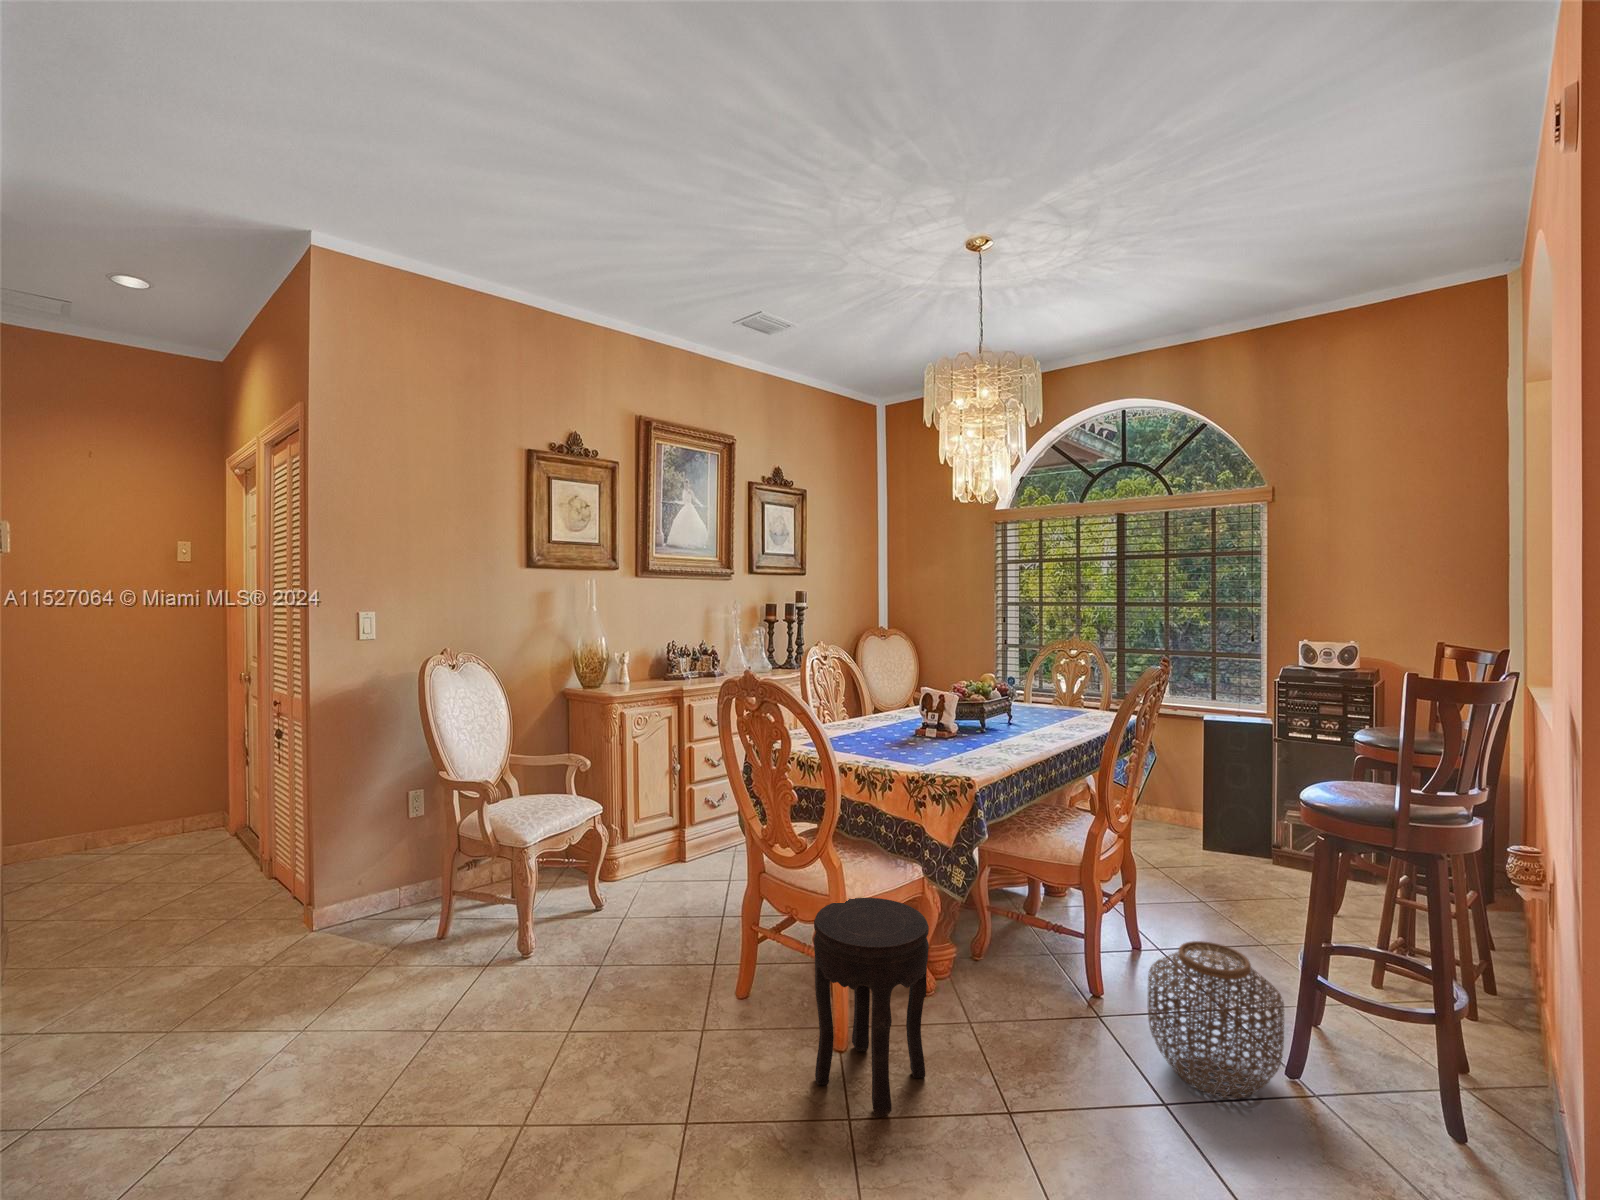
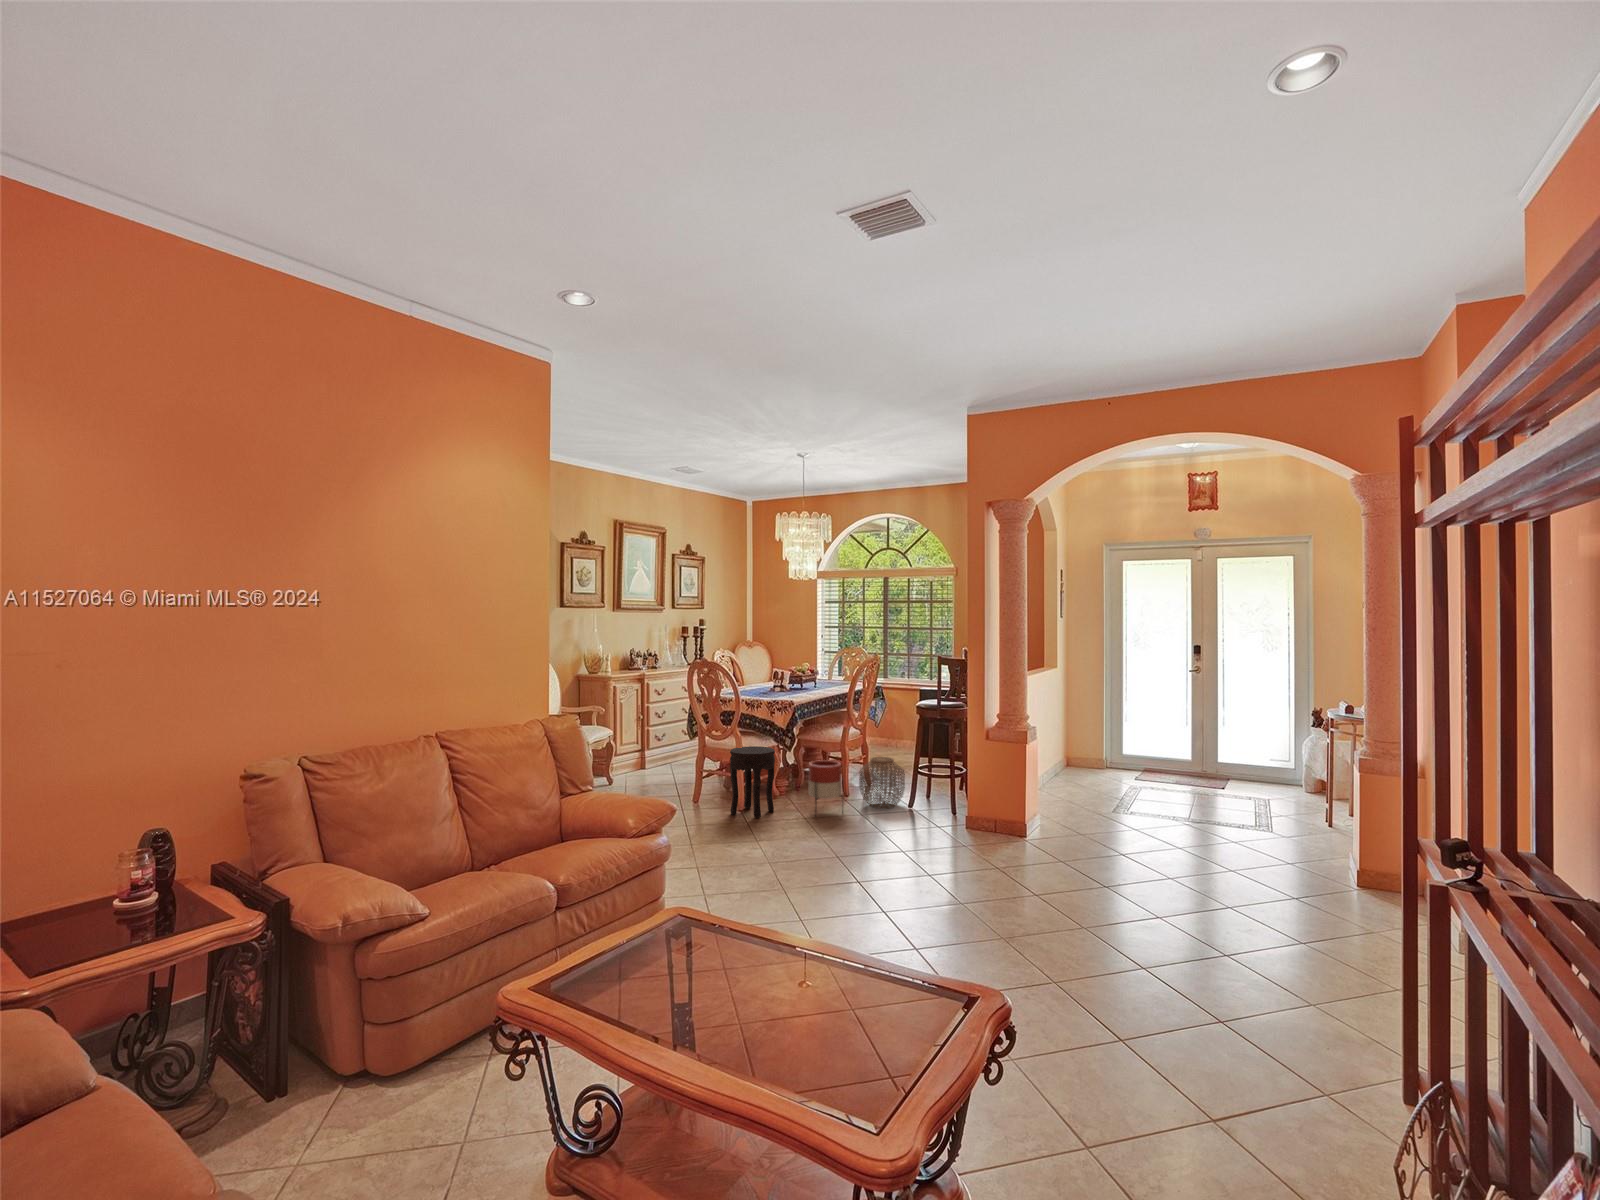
planter: none [1018,952,1117,1128] -> present [809,760,843,801]

